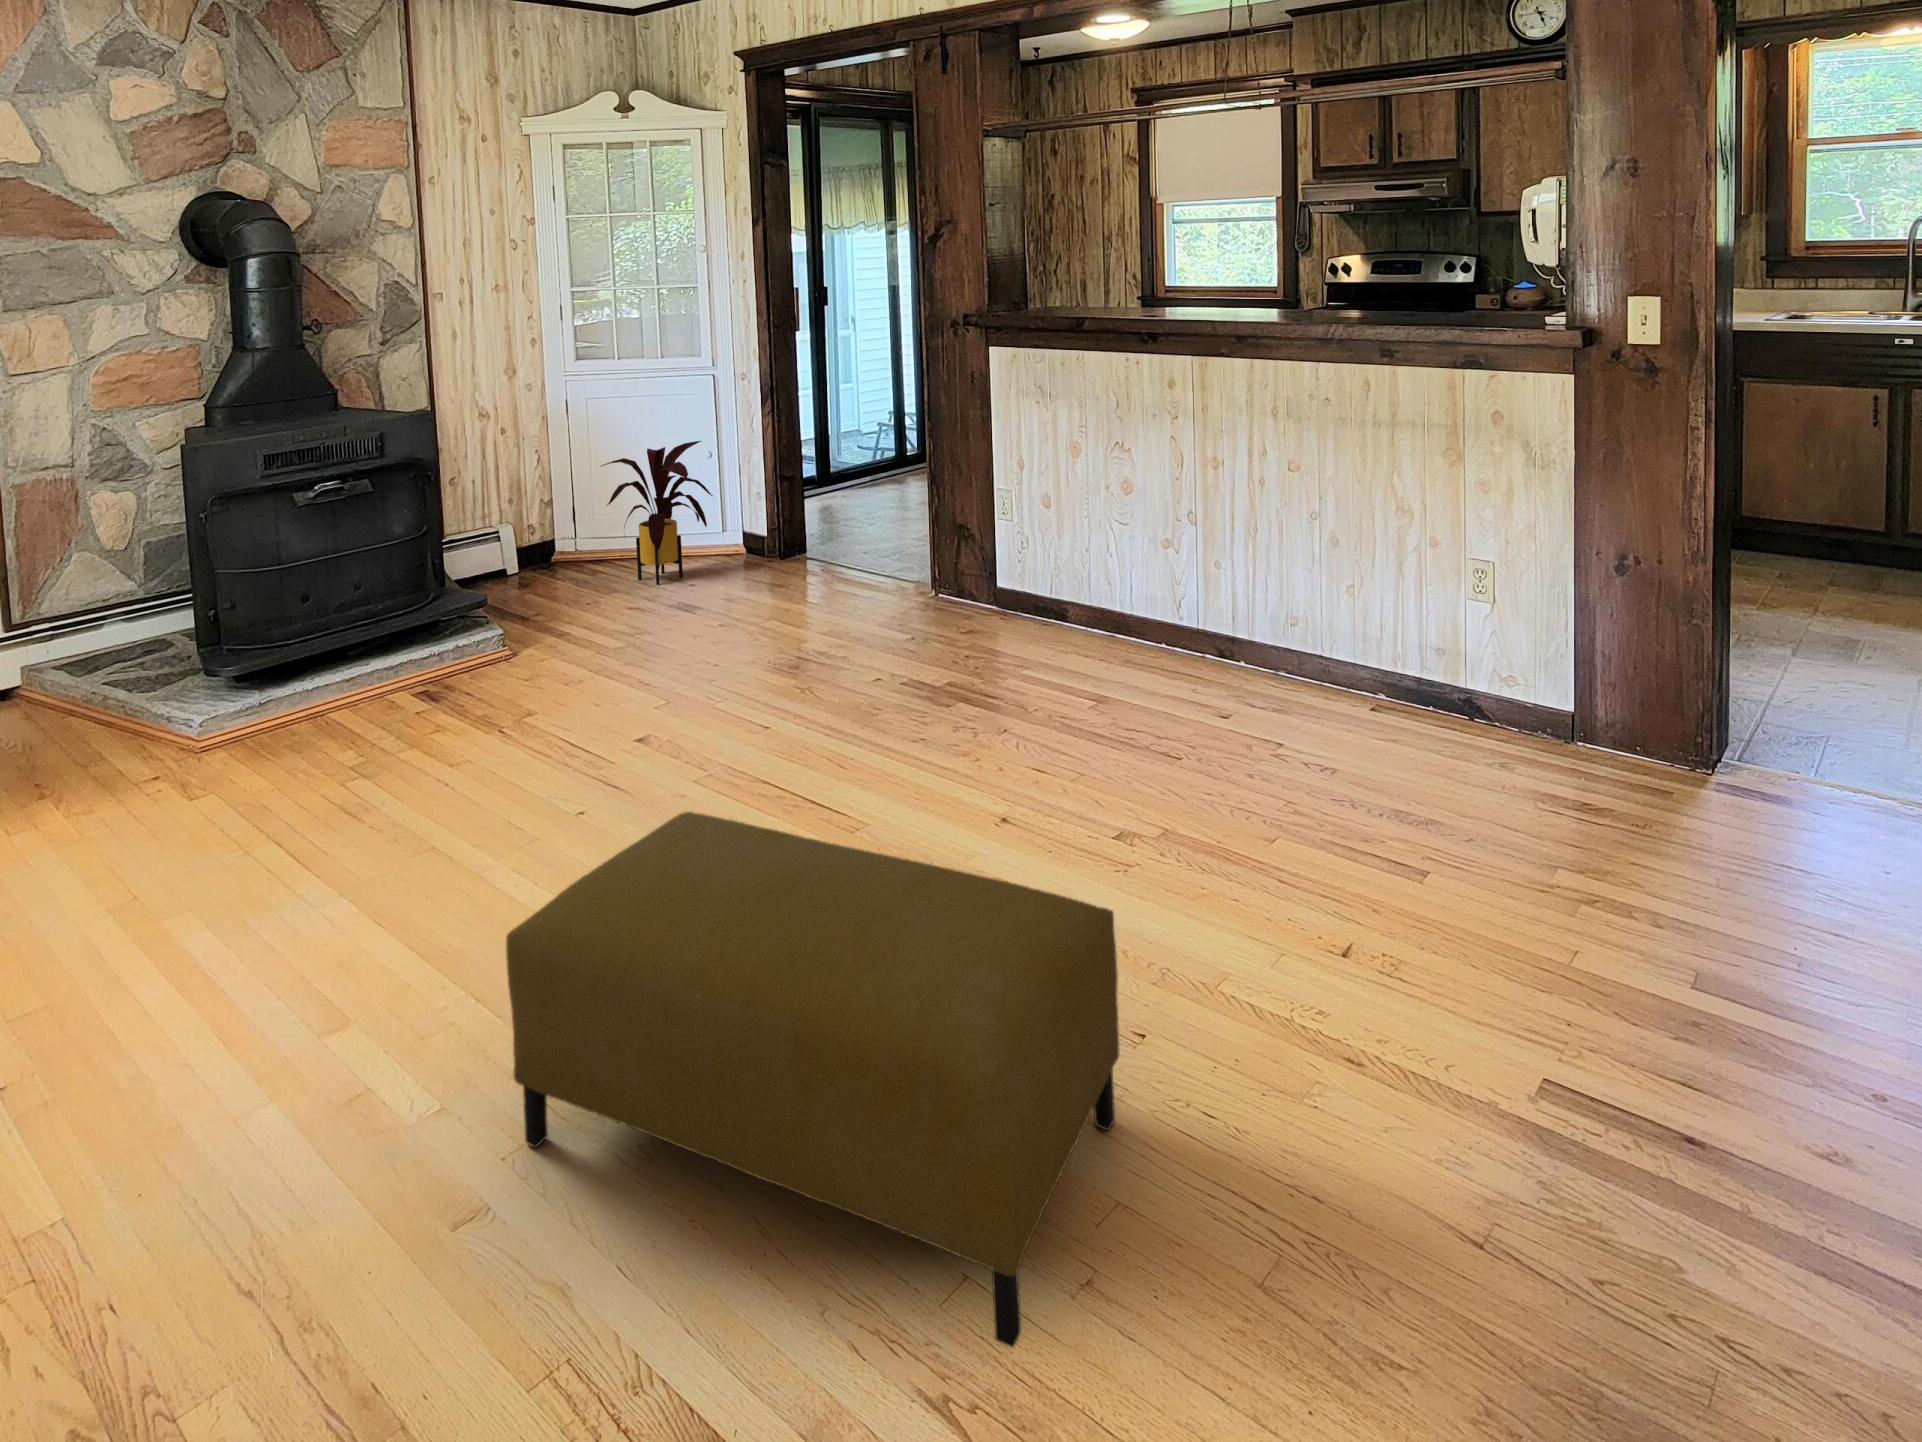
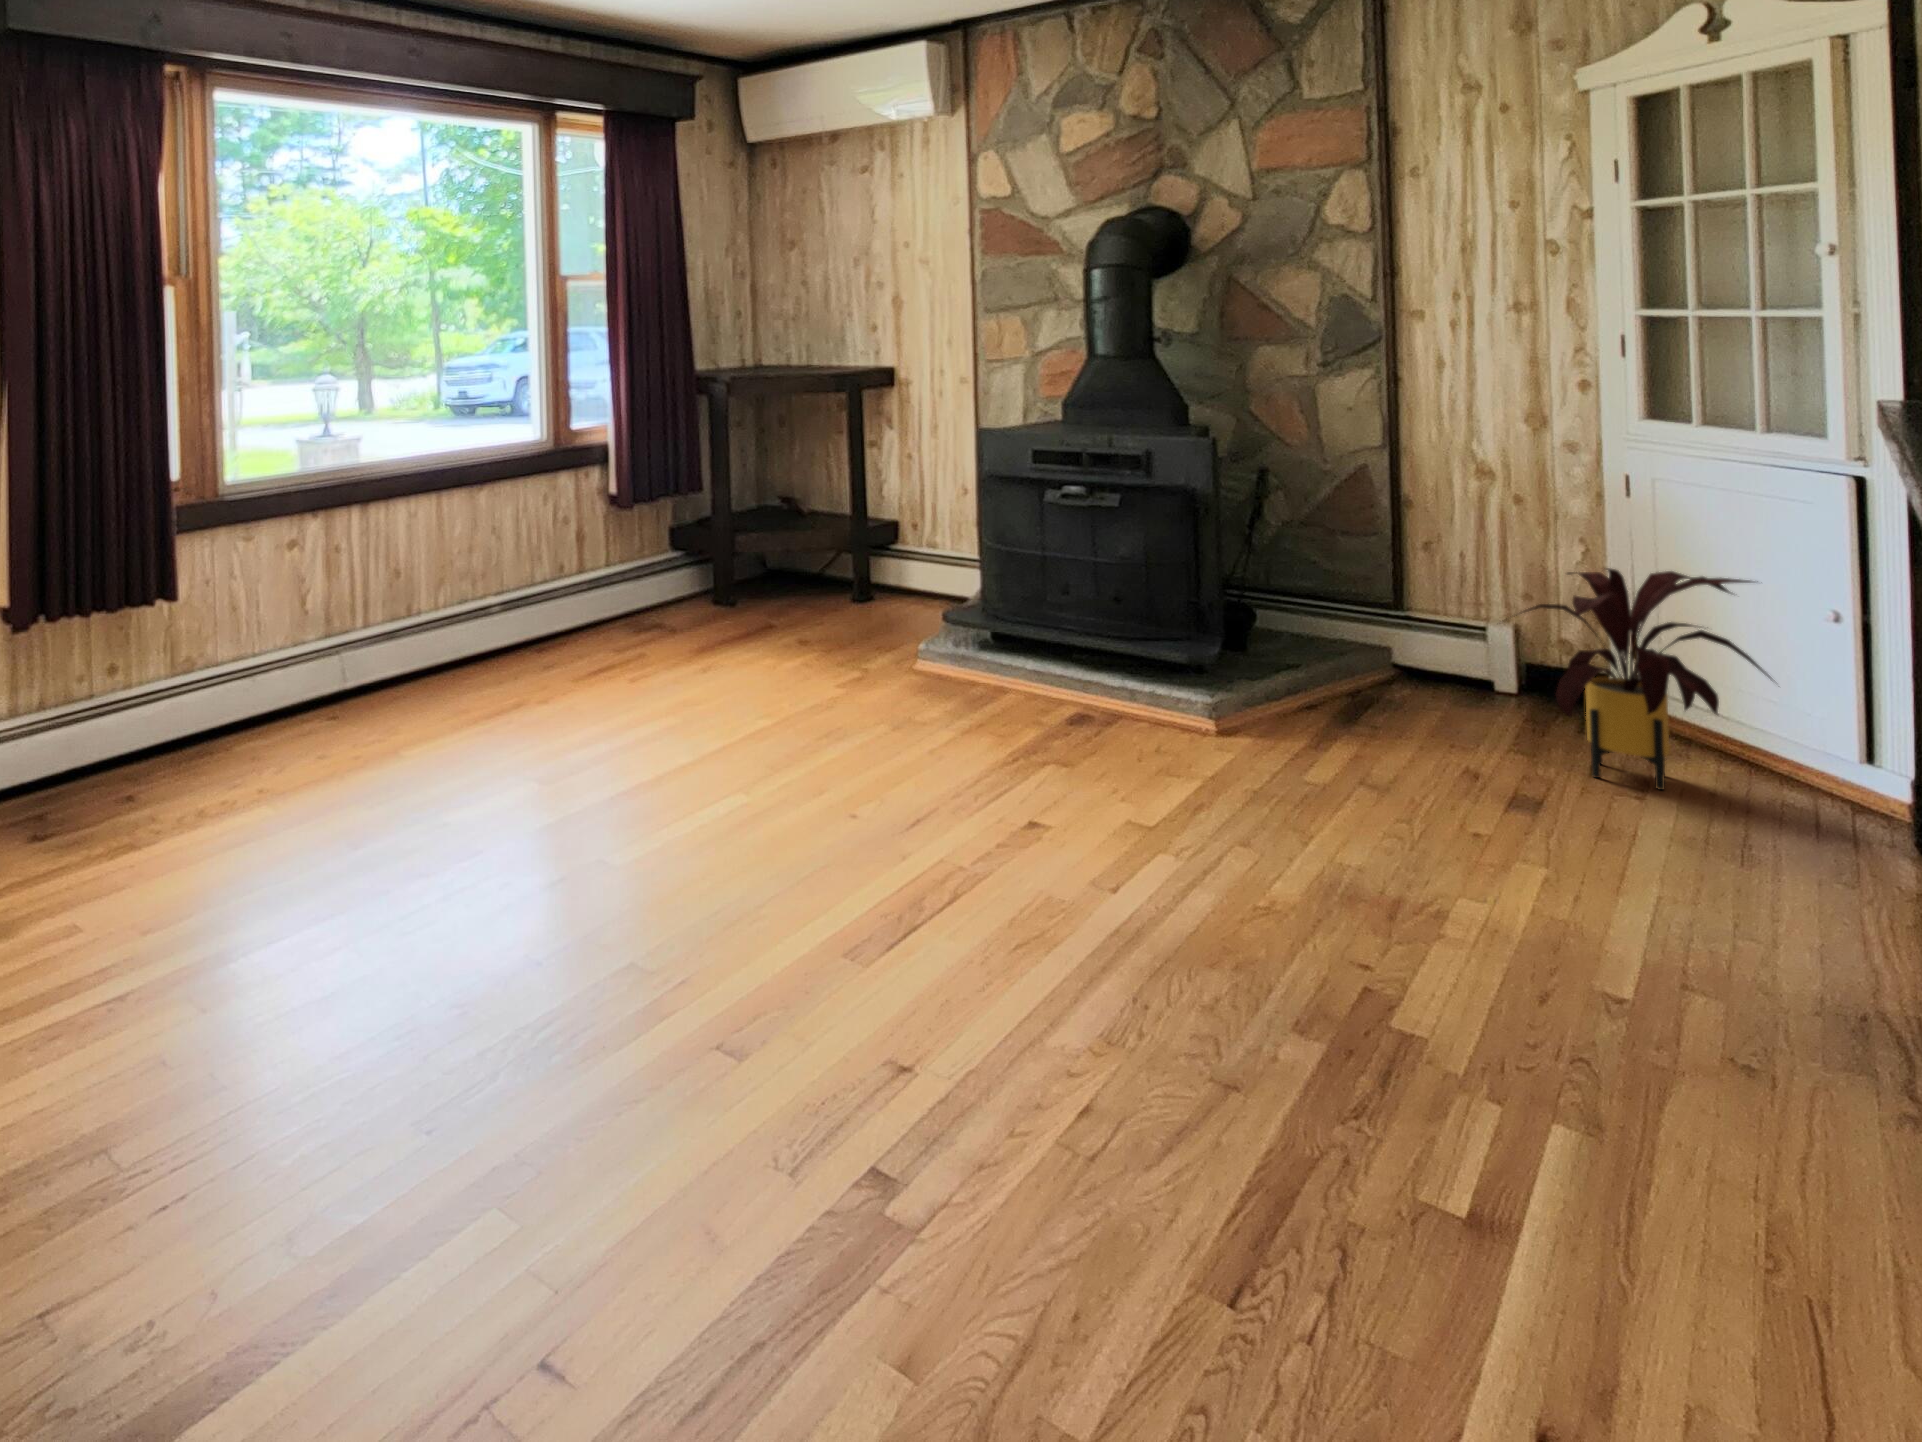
ottoman: present [506,812,1119,1347] -> none [140,707,563,1093]

